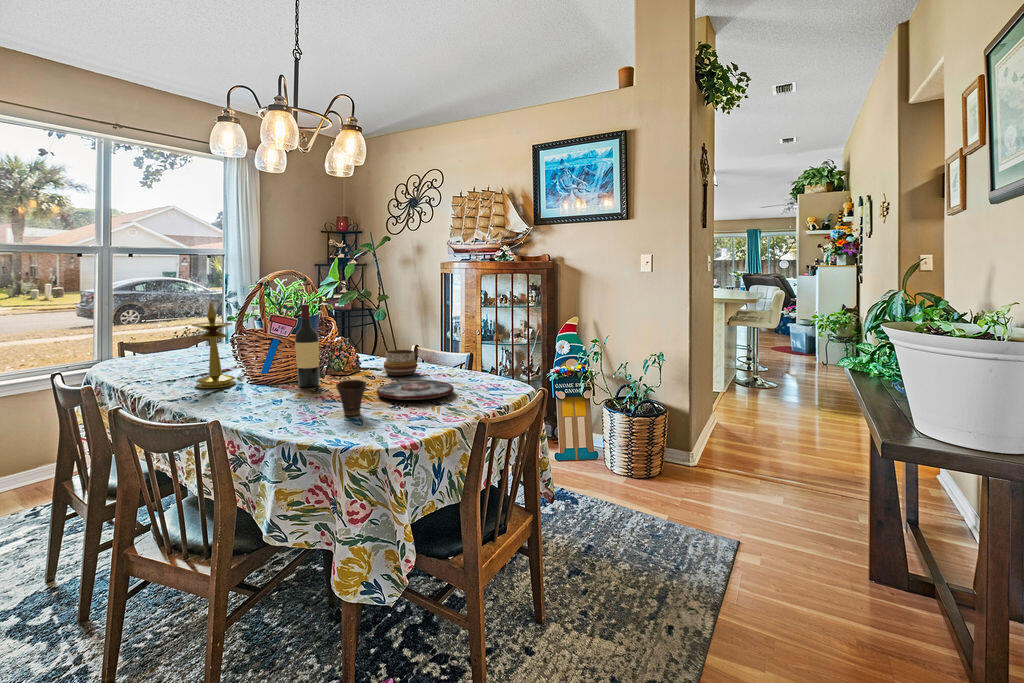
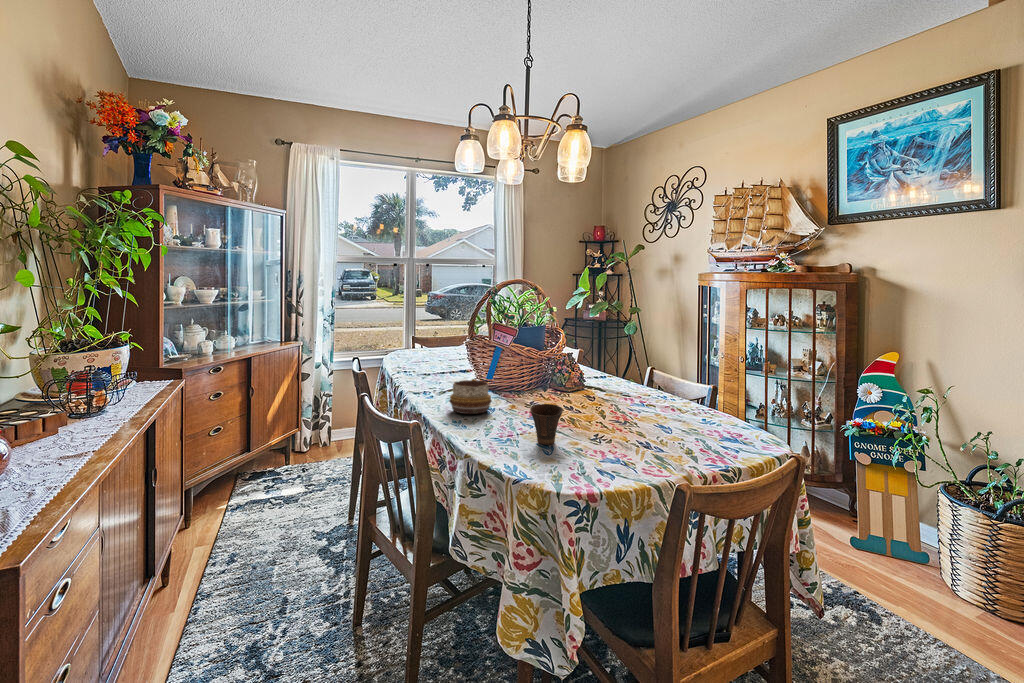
candlestick: present [191,302,236,388] -> none [427,314,461,395]
wine bottle: present [295,304,319,387] -> none [510,319,533,405]
decorative bowl: present [383,350,418,376] -> present [449,380,492,414]
plate: present [377,380,454,400] -> none [582,411,673,438]

